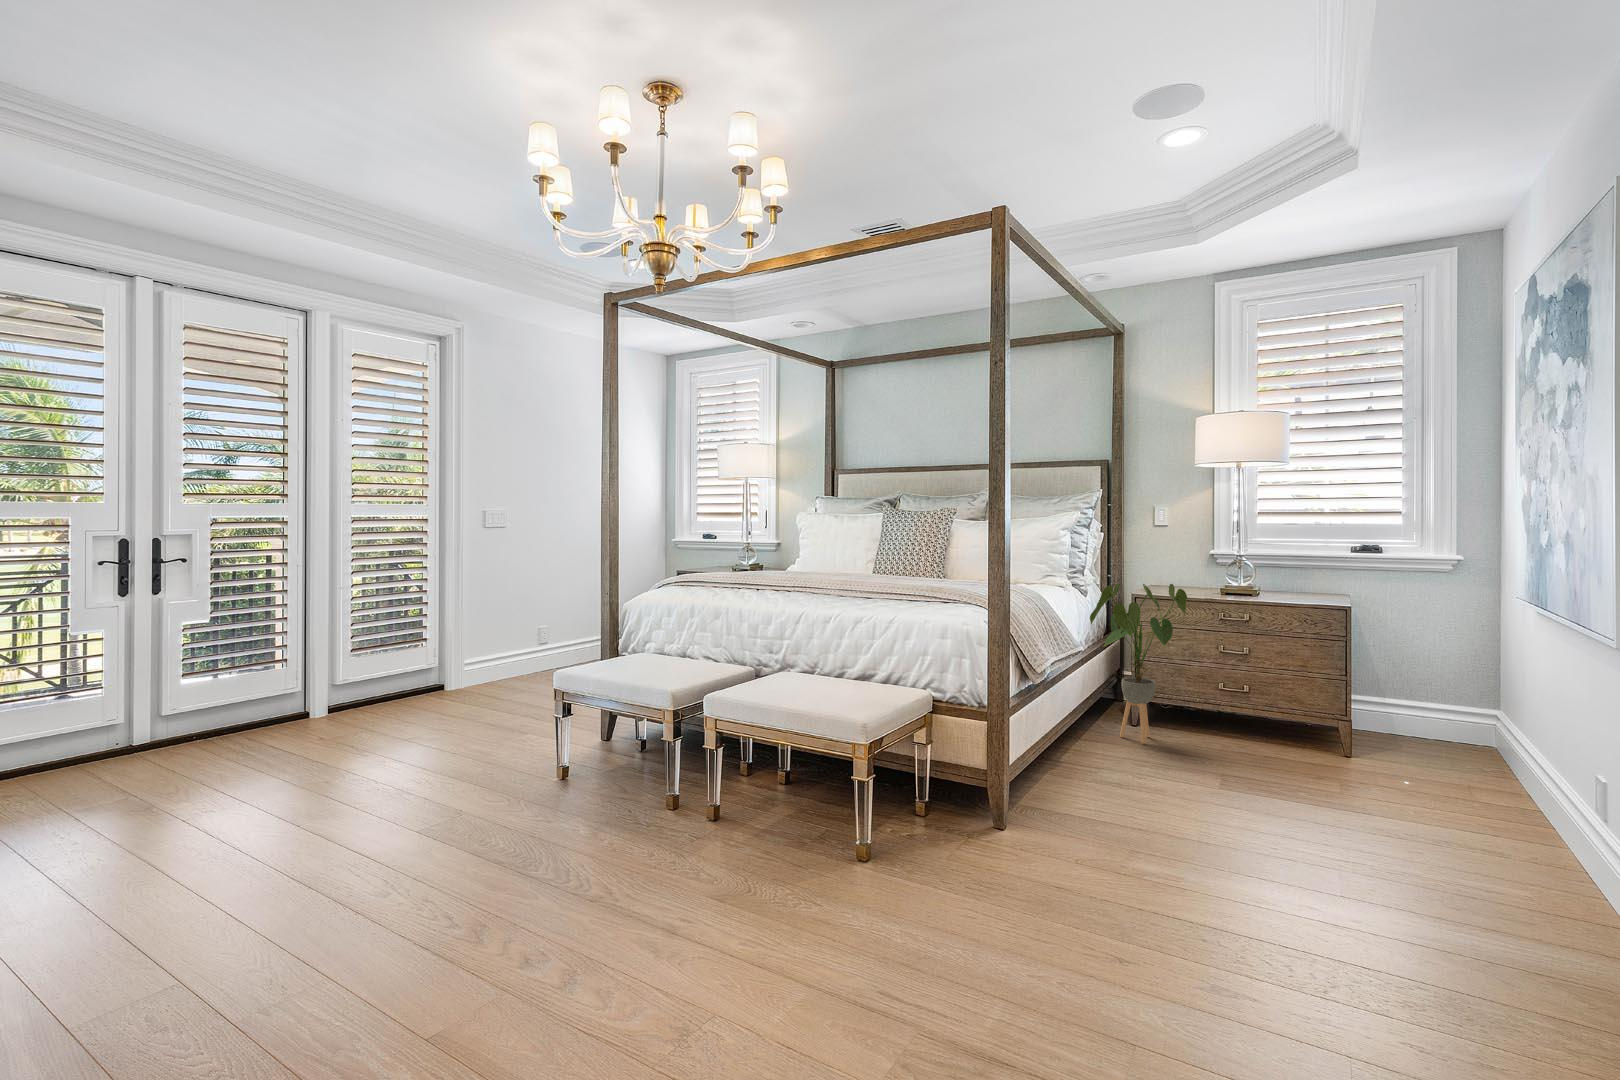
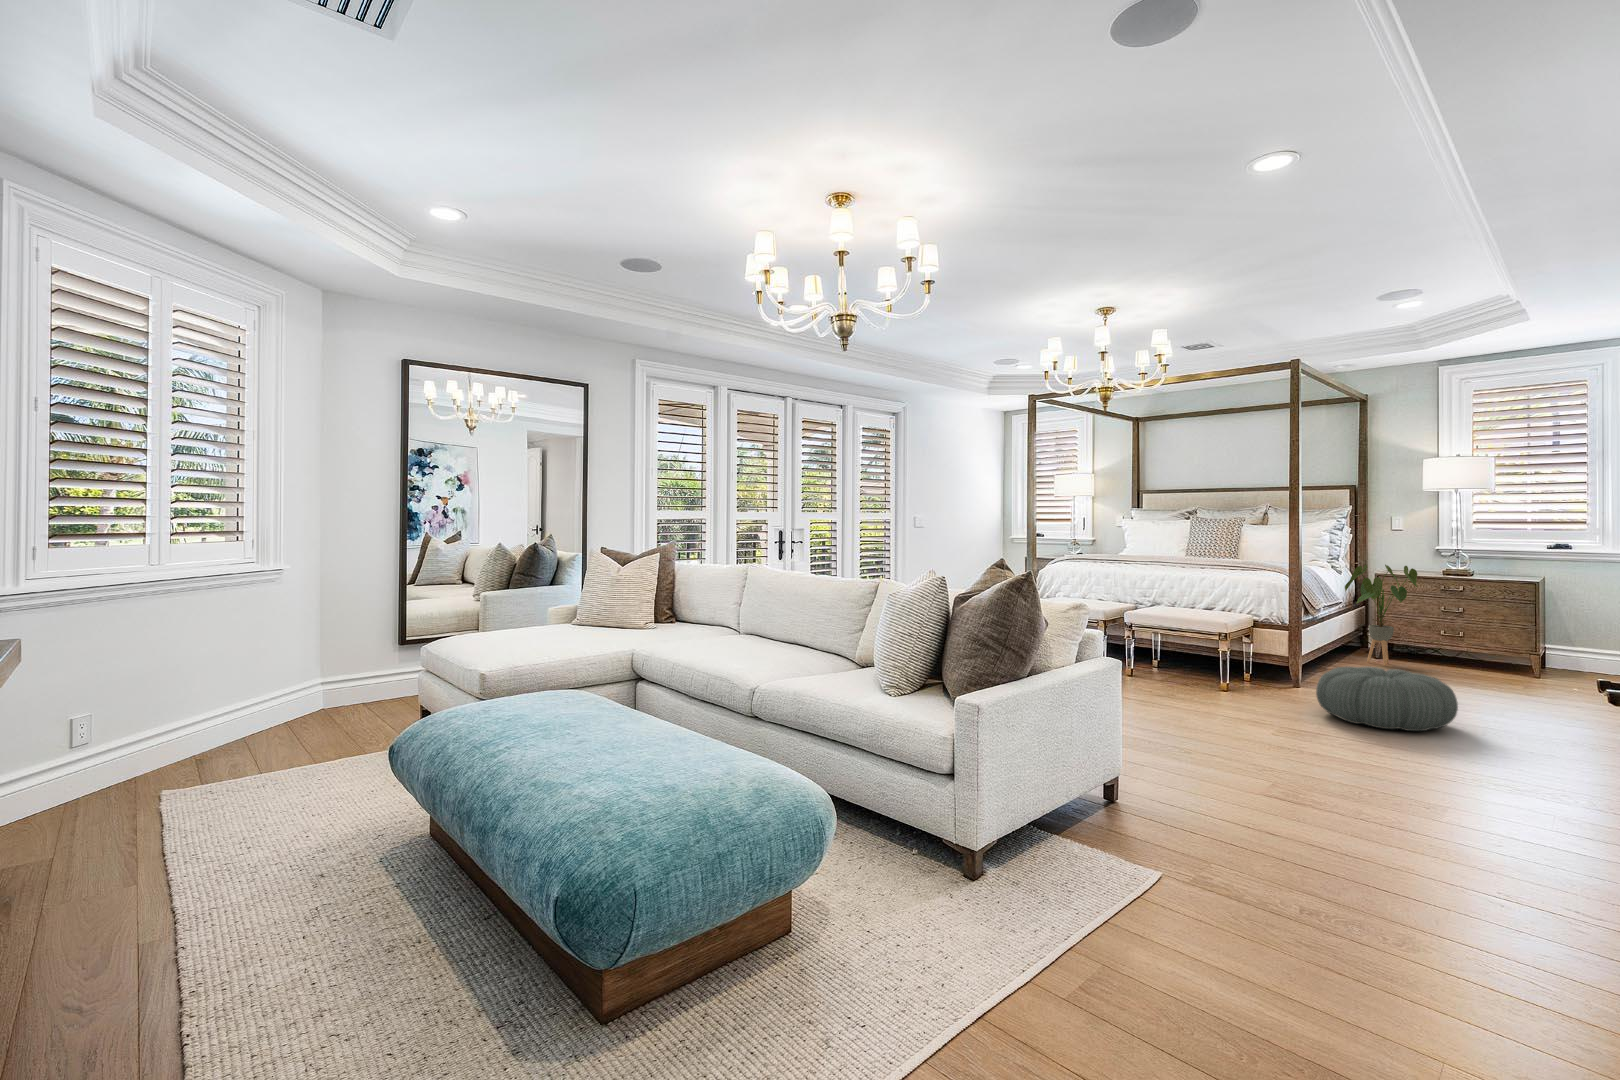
pouf: none [1002,817,1259,995] -> present [1316,666,1458,731]

